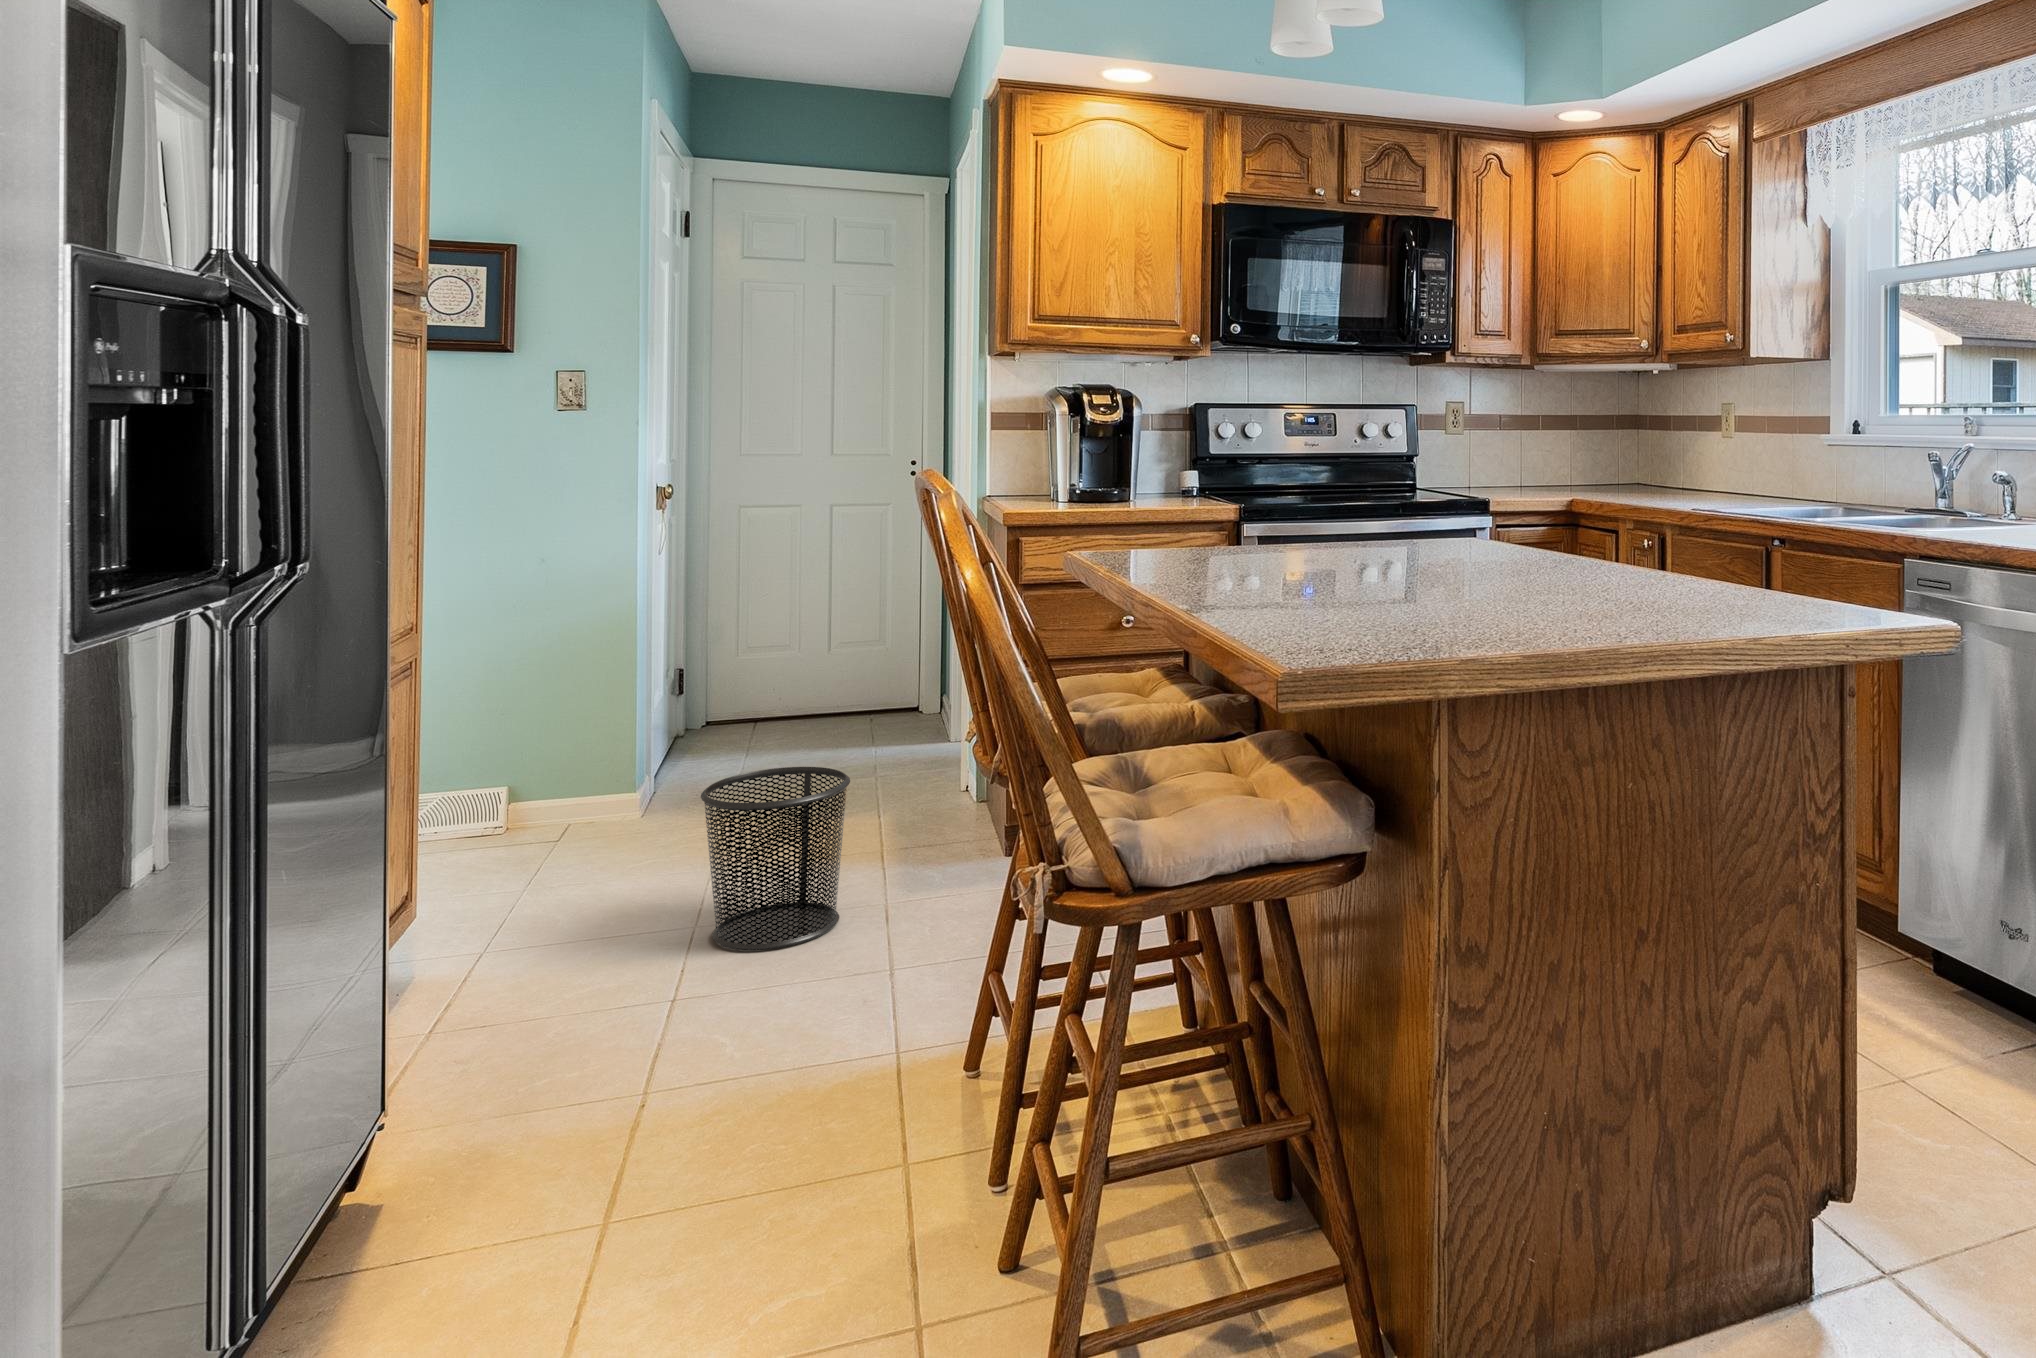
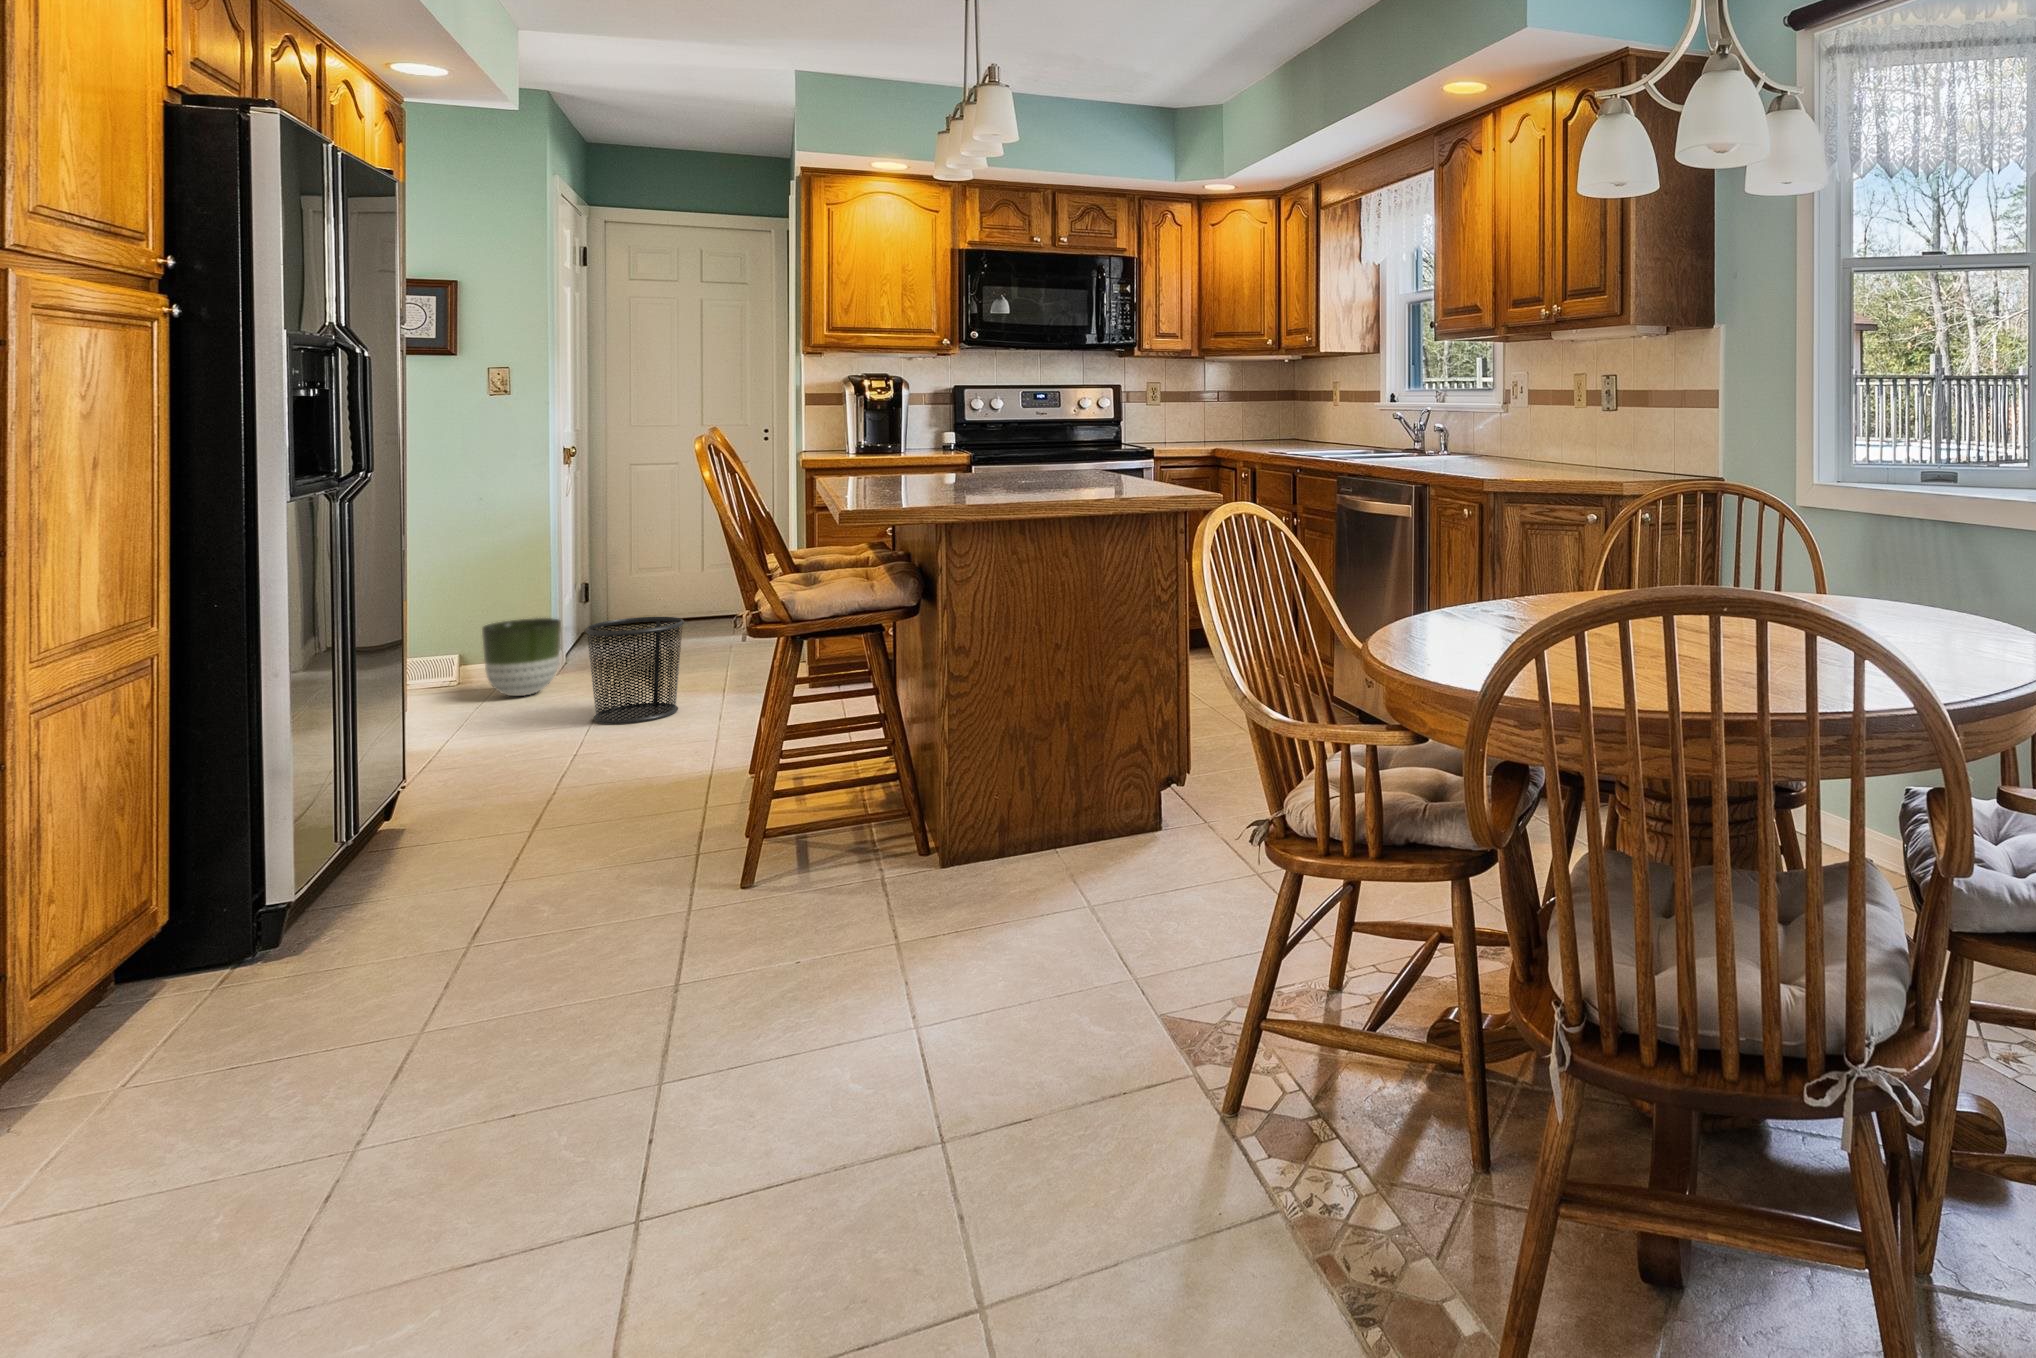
planter: none [544,752,658,876] -> present [482,618,561,696]

